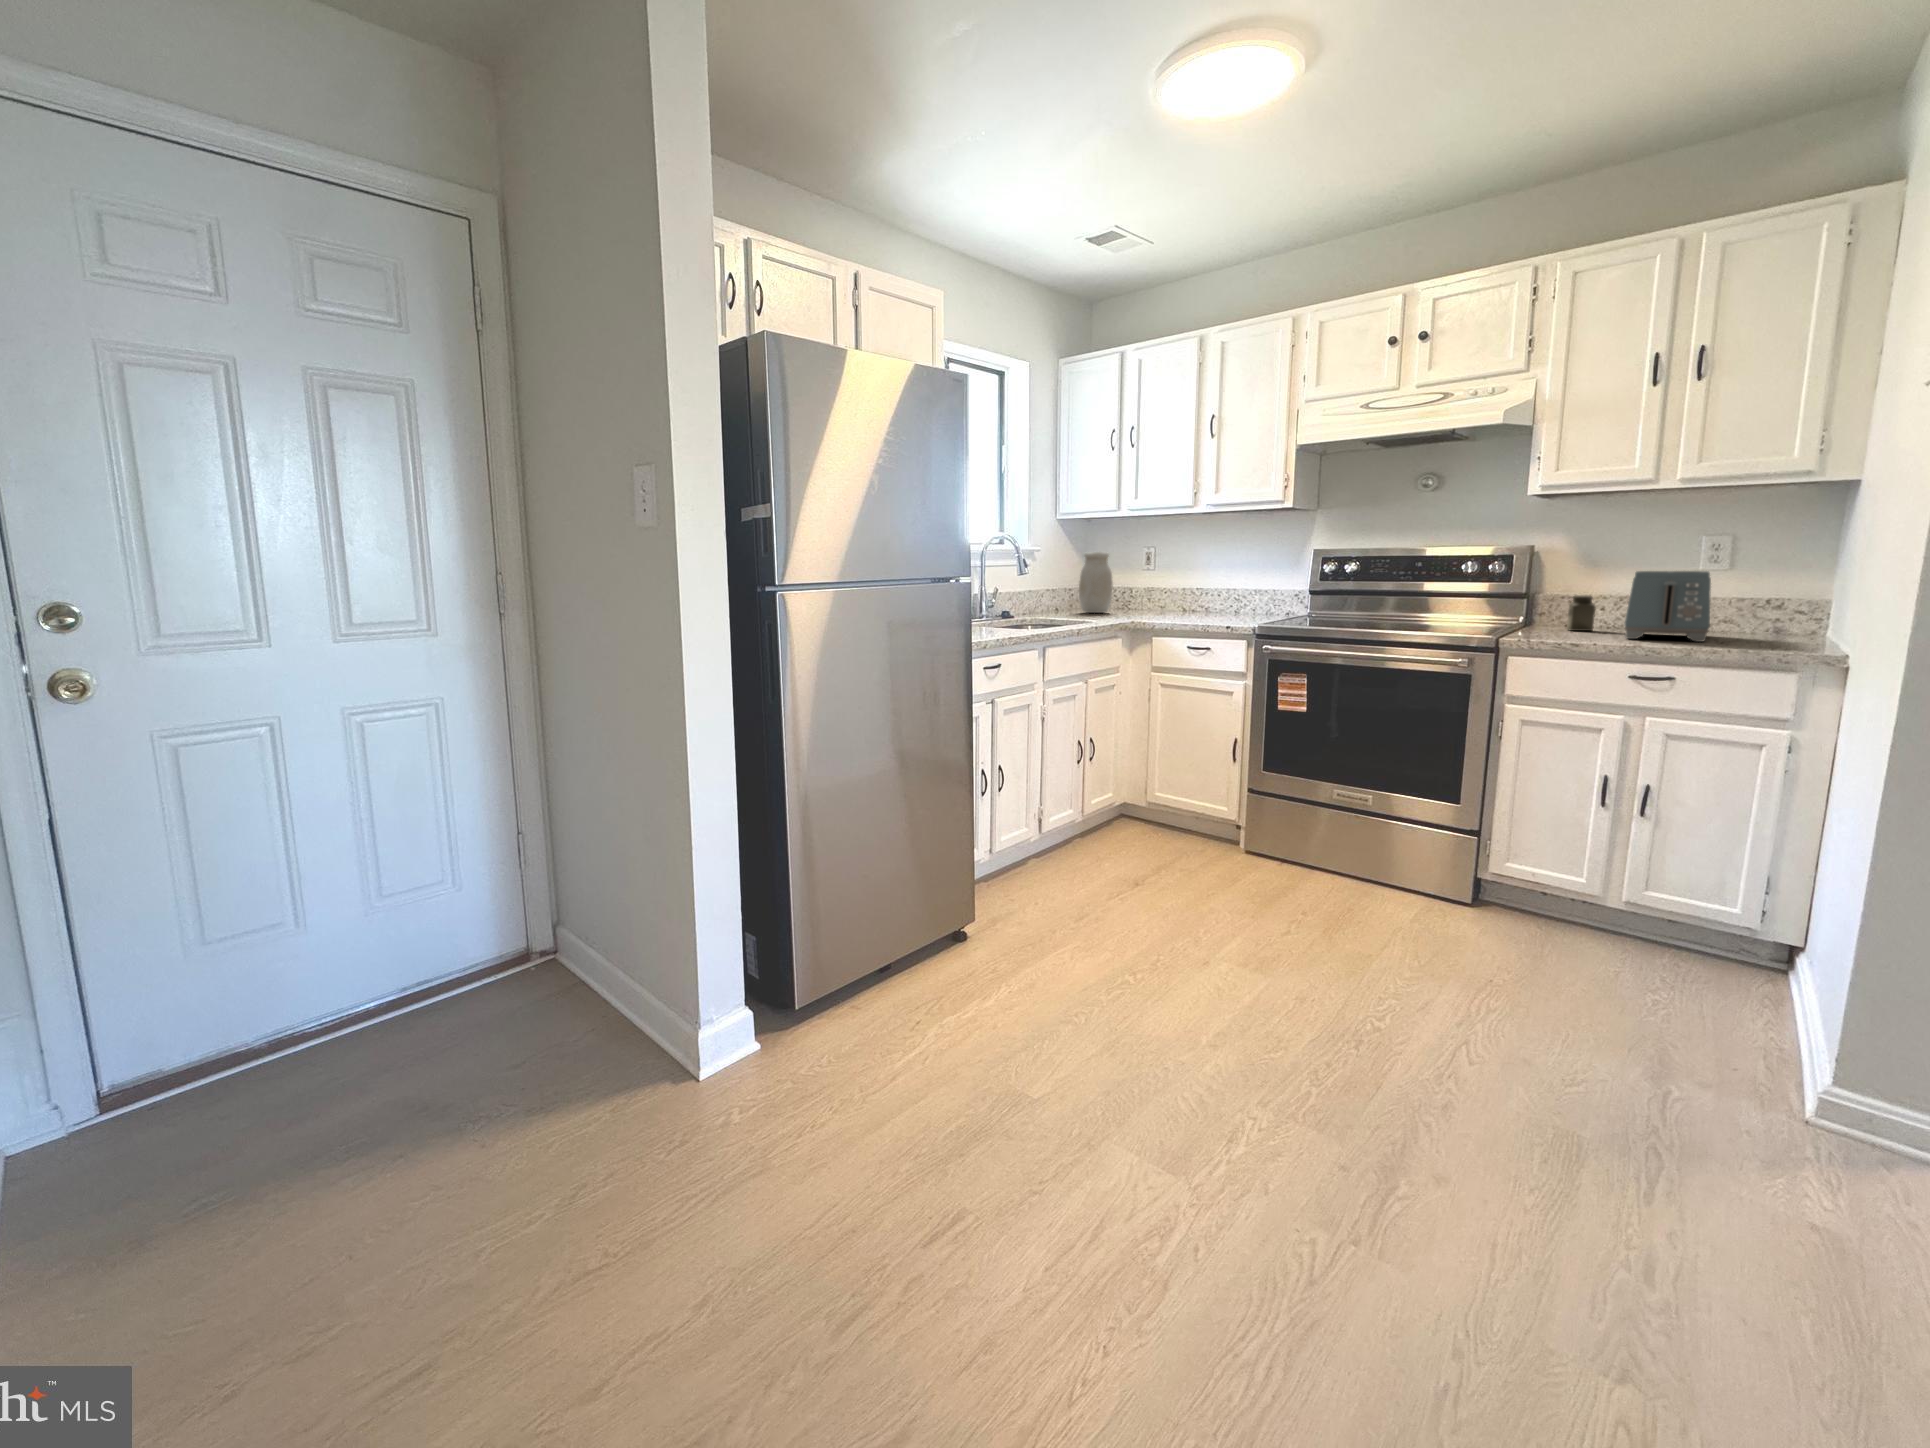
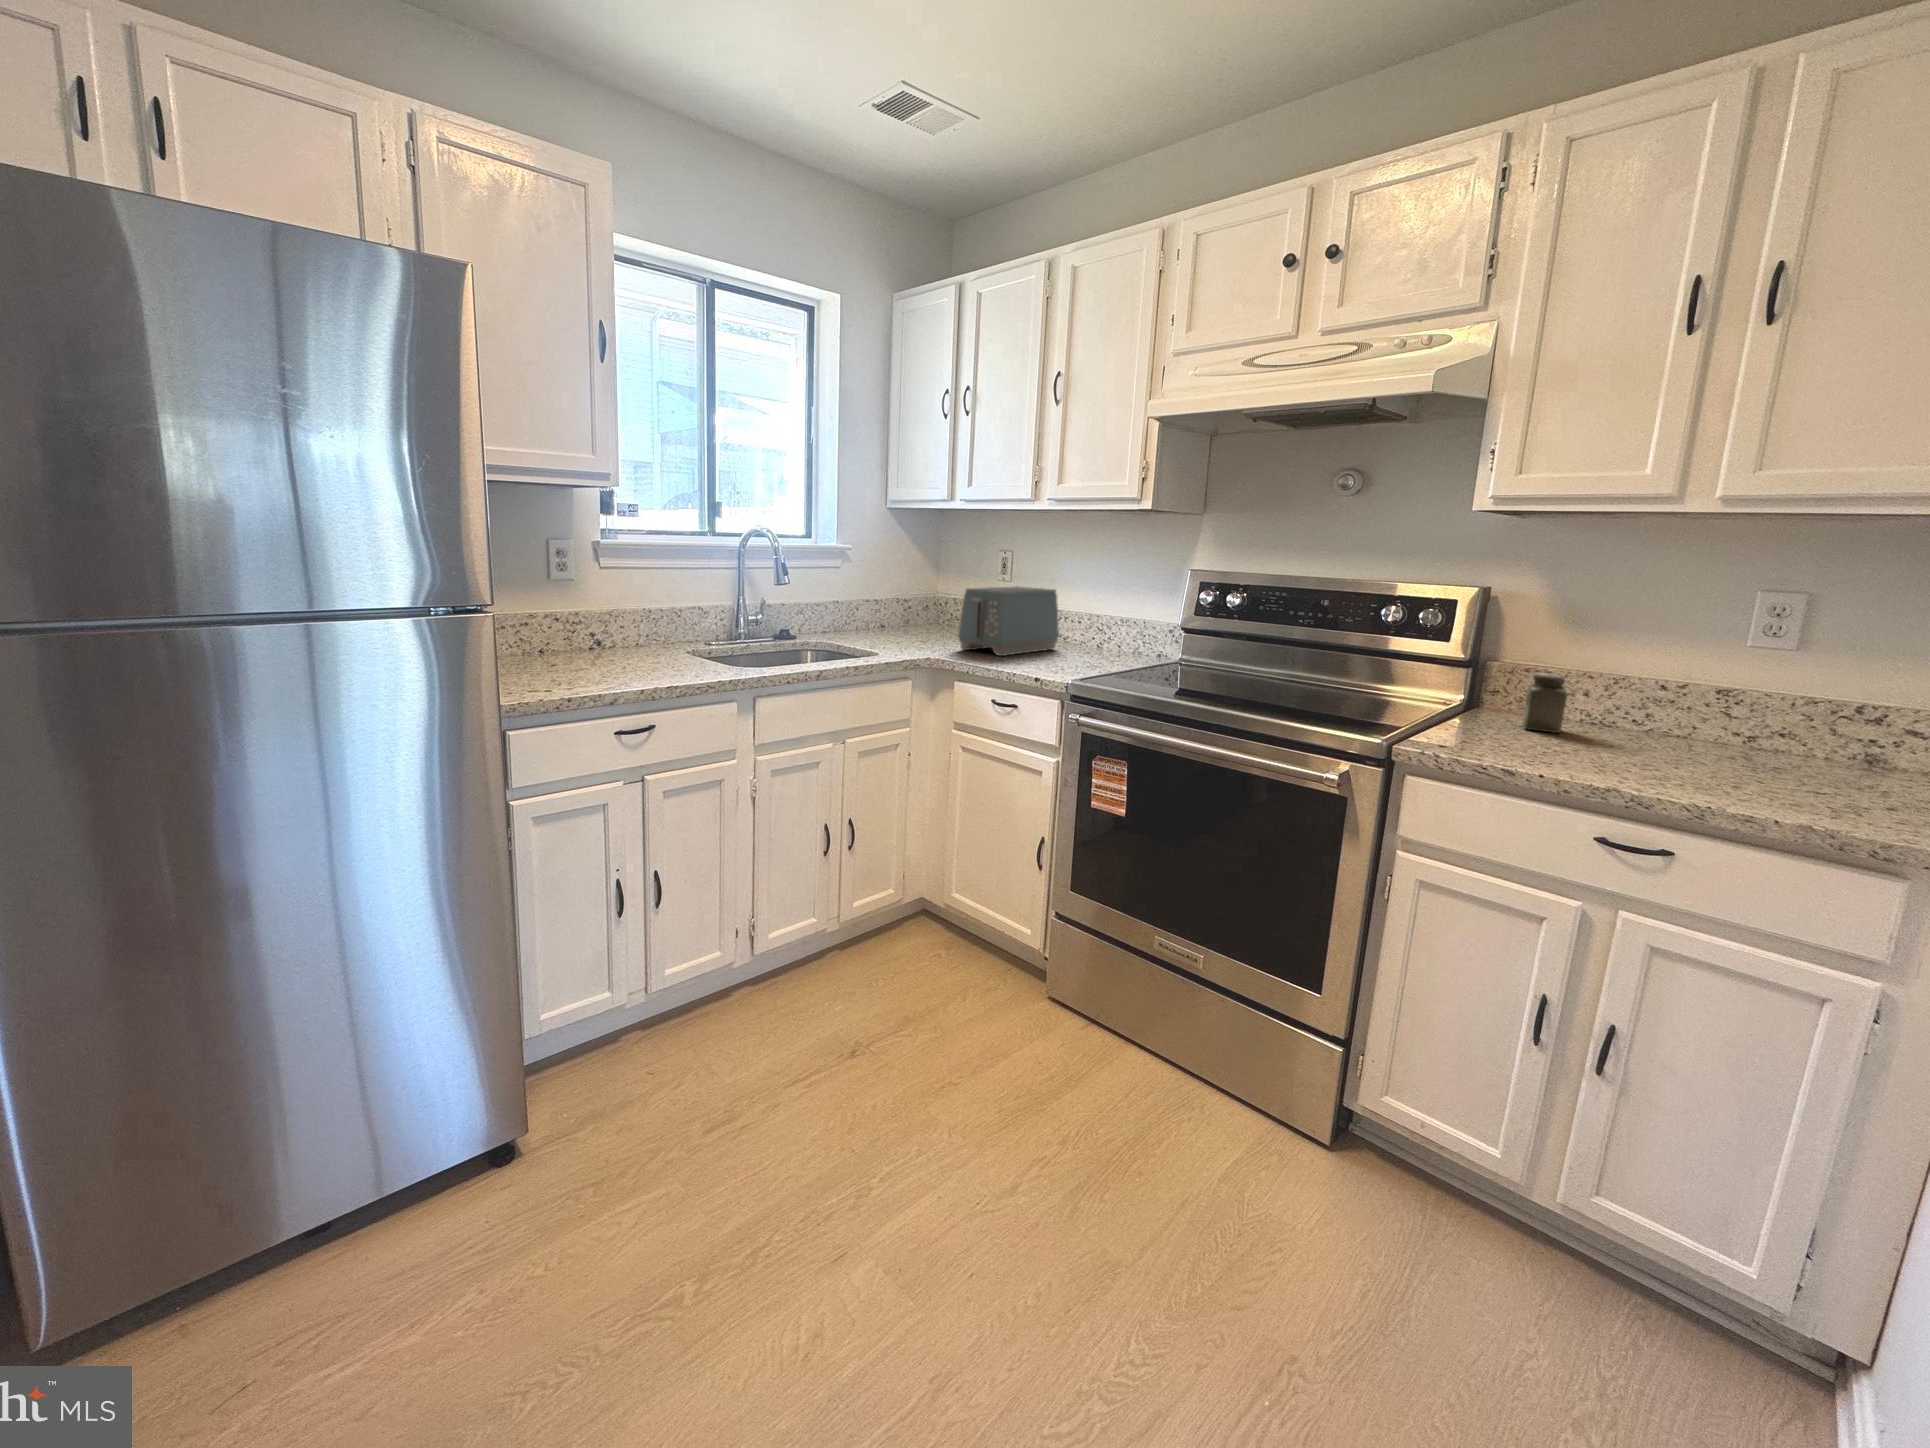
jar: present [1079,552,1113,613] -> none [909,555,952,635]
toaster: present [1624,571,1711,642] -> present [958,586,1059,656]

